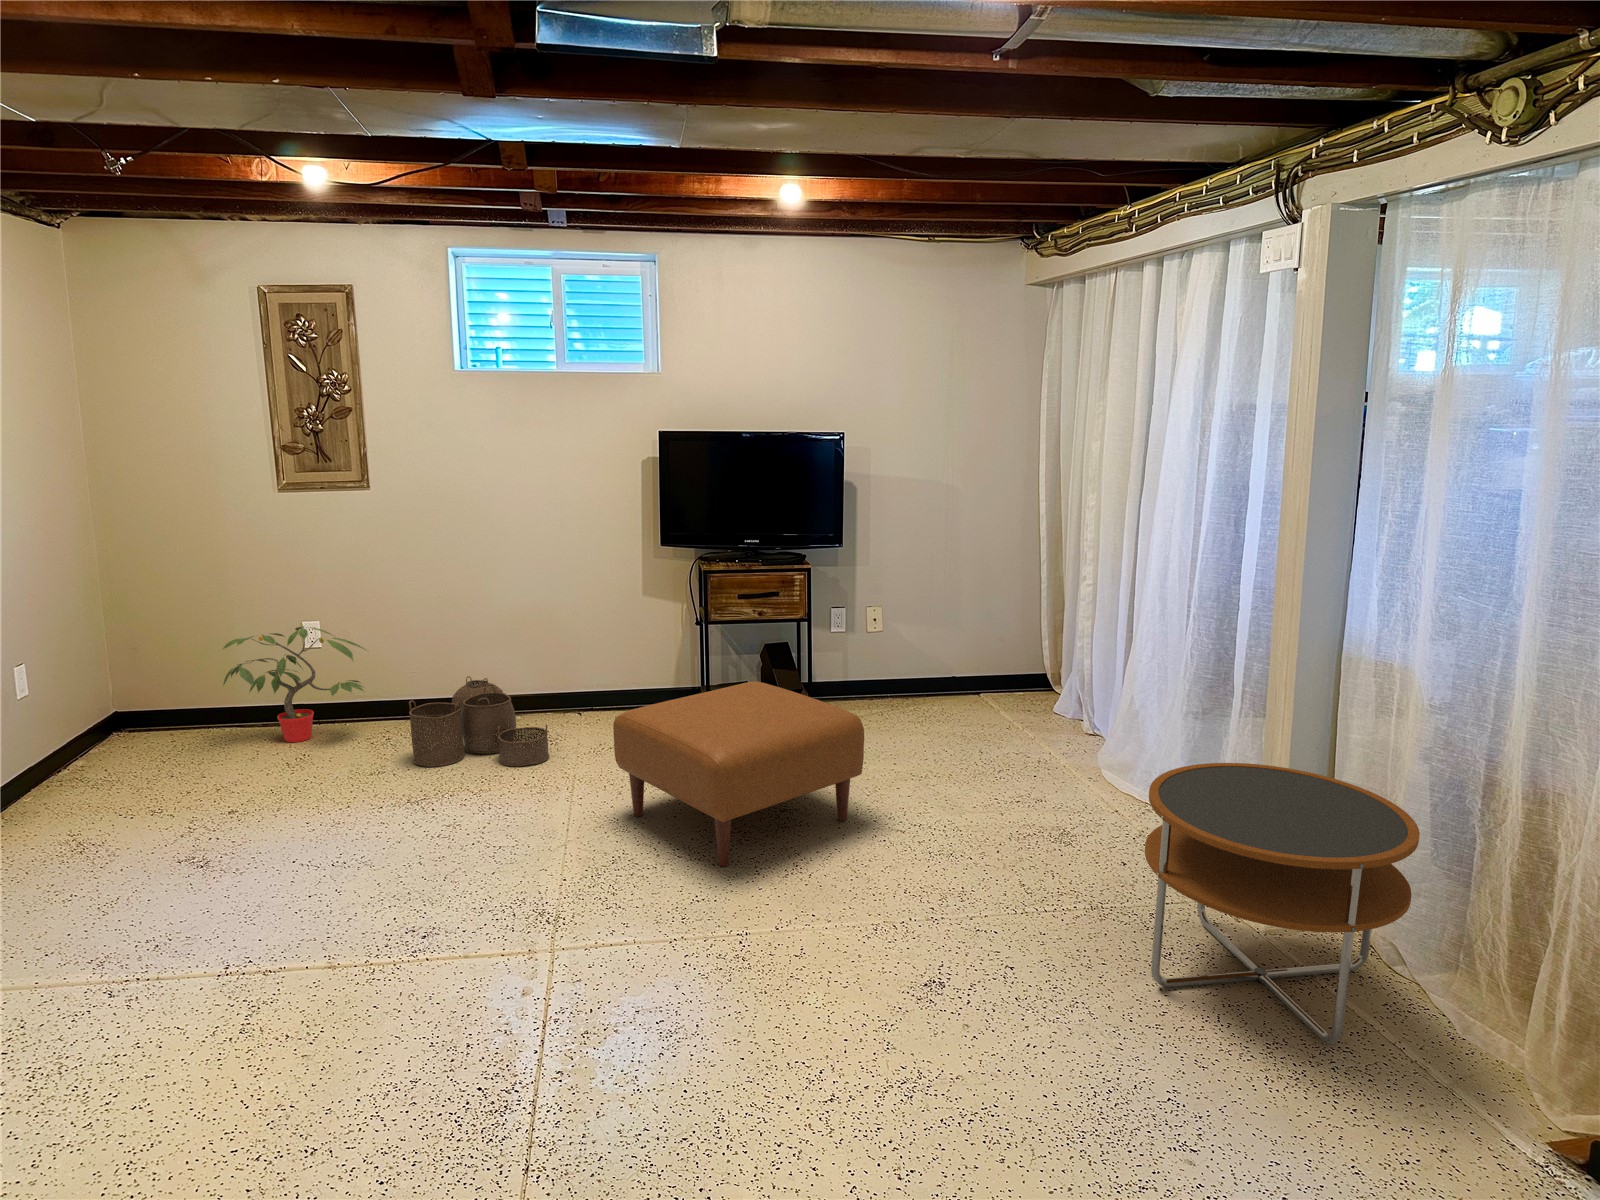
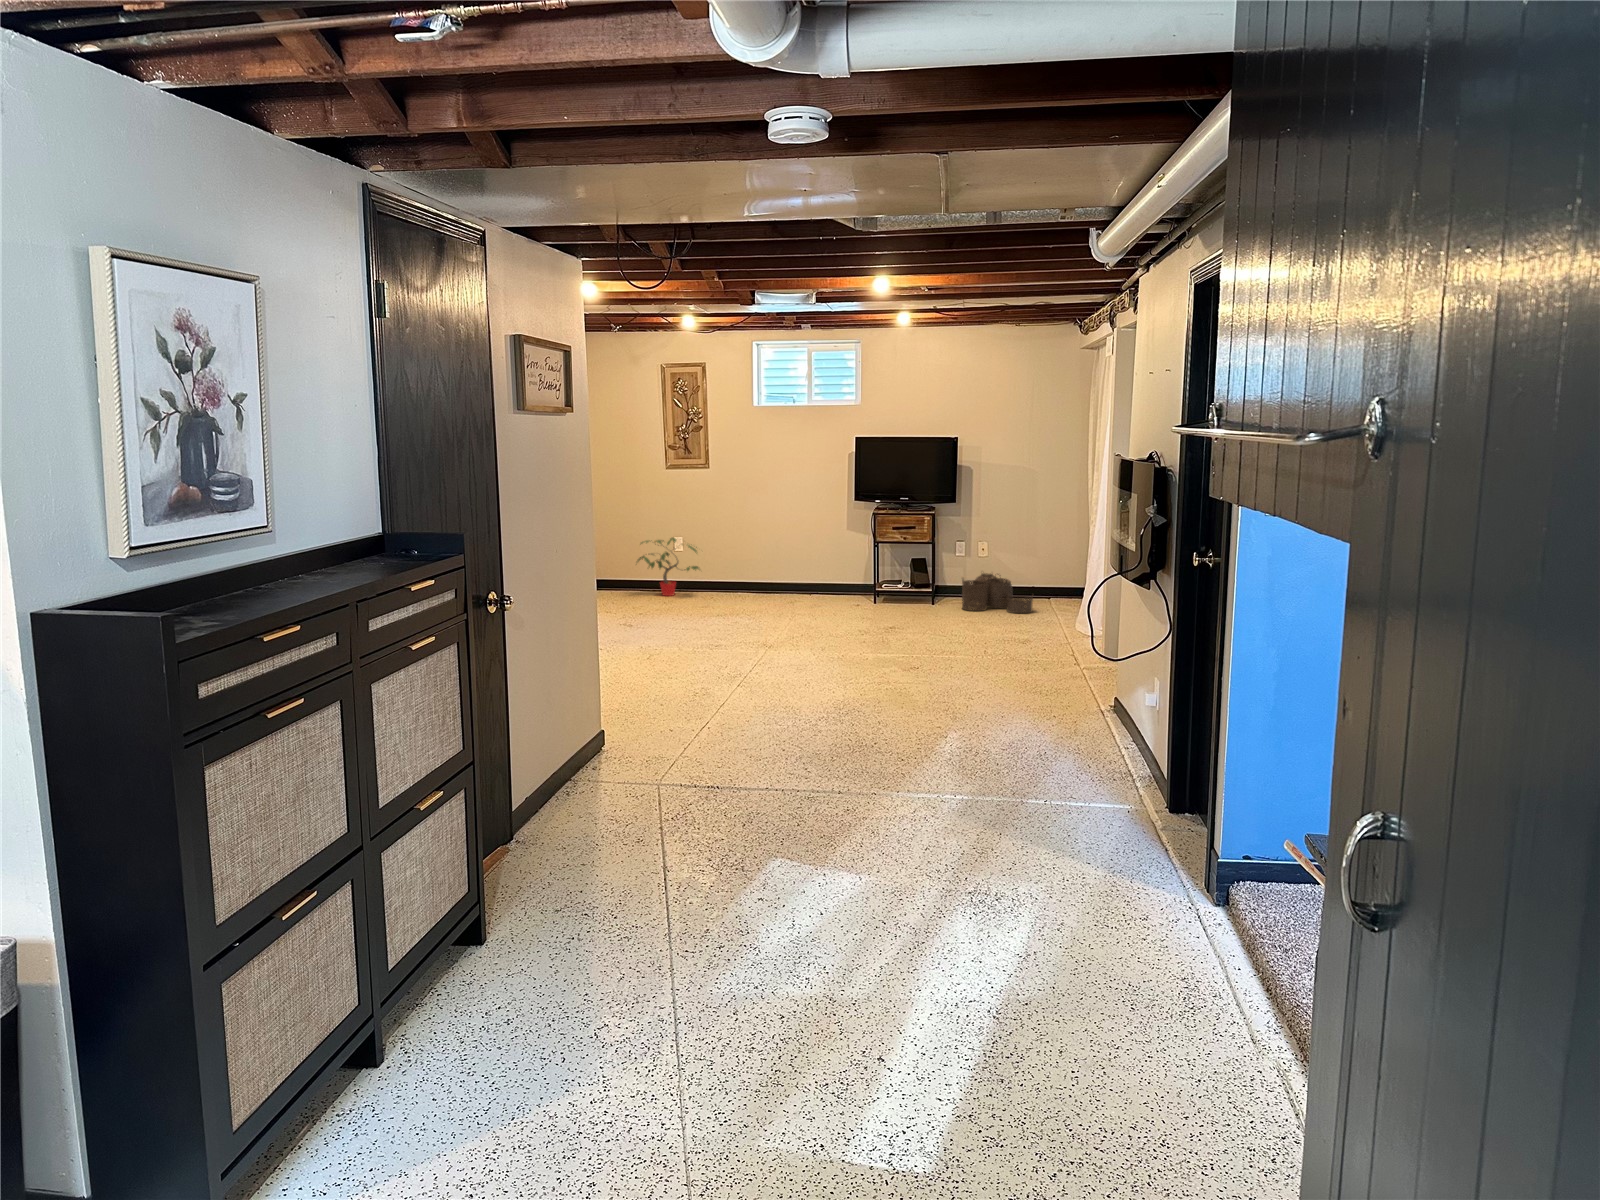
woven basket: present [409,676,549,767] -> present [962,573,1033,613]
ottoman: present [613,681,864,866] -> none [818,568,936,641]
side table: present [1145,763,1420,1044] -> none [1019,592,1125,690]

